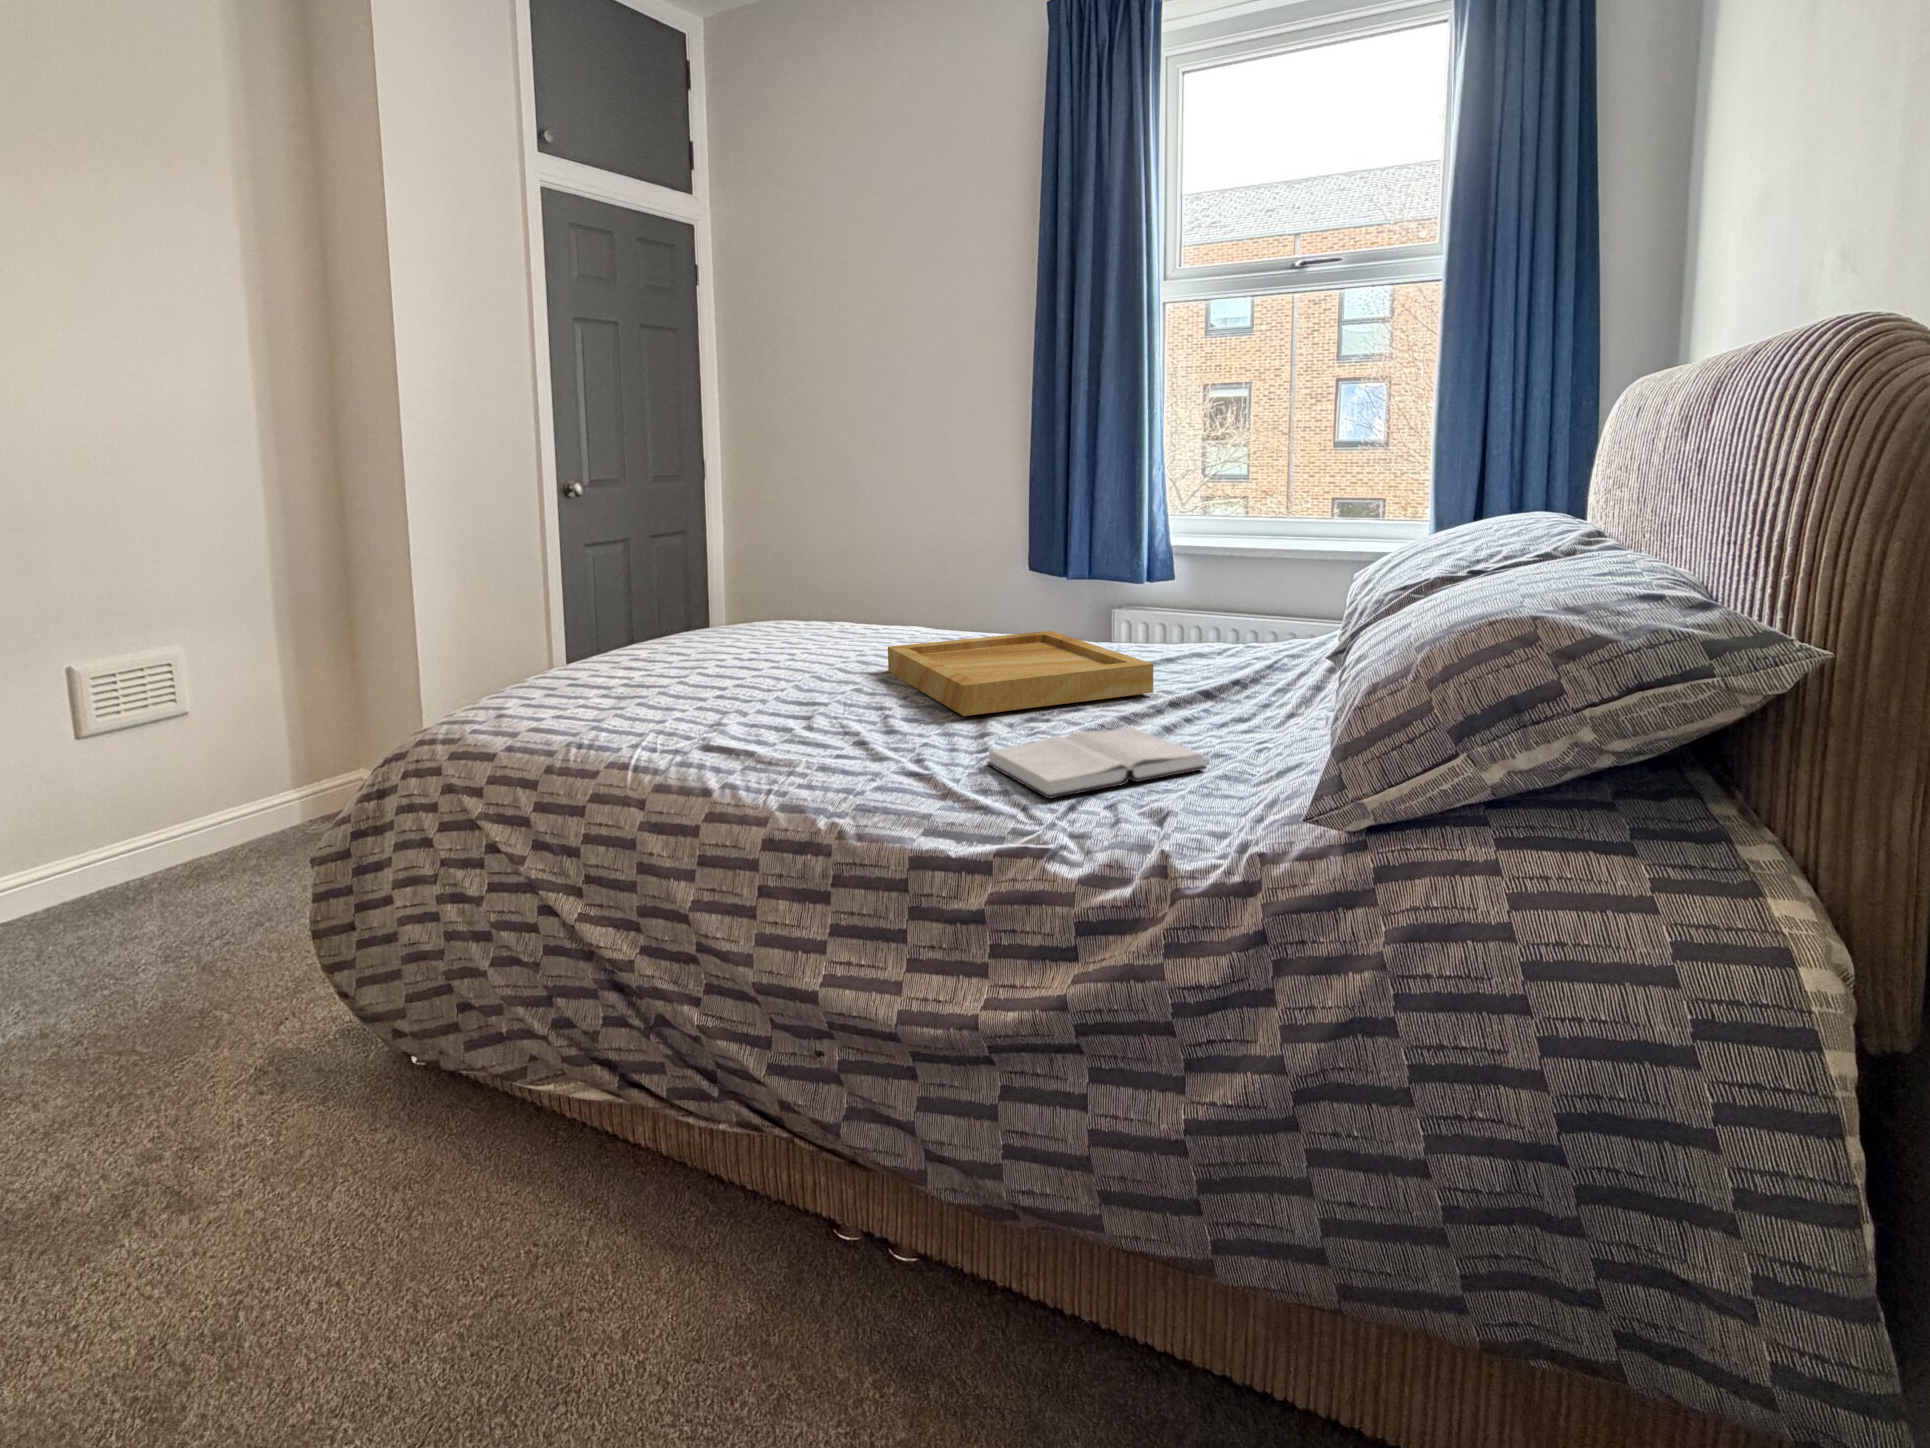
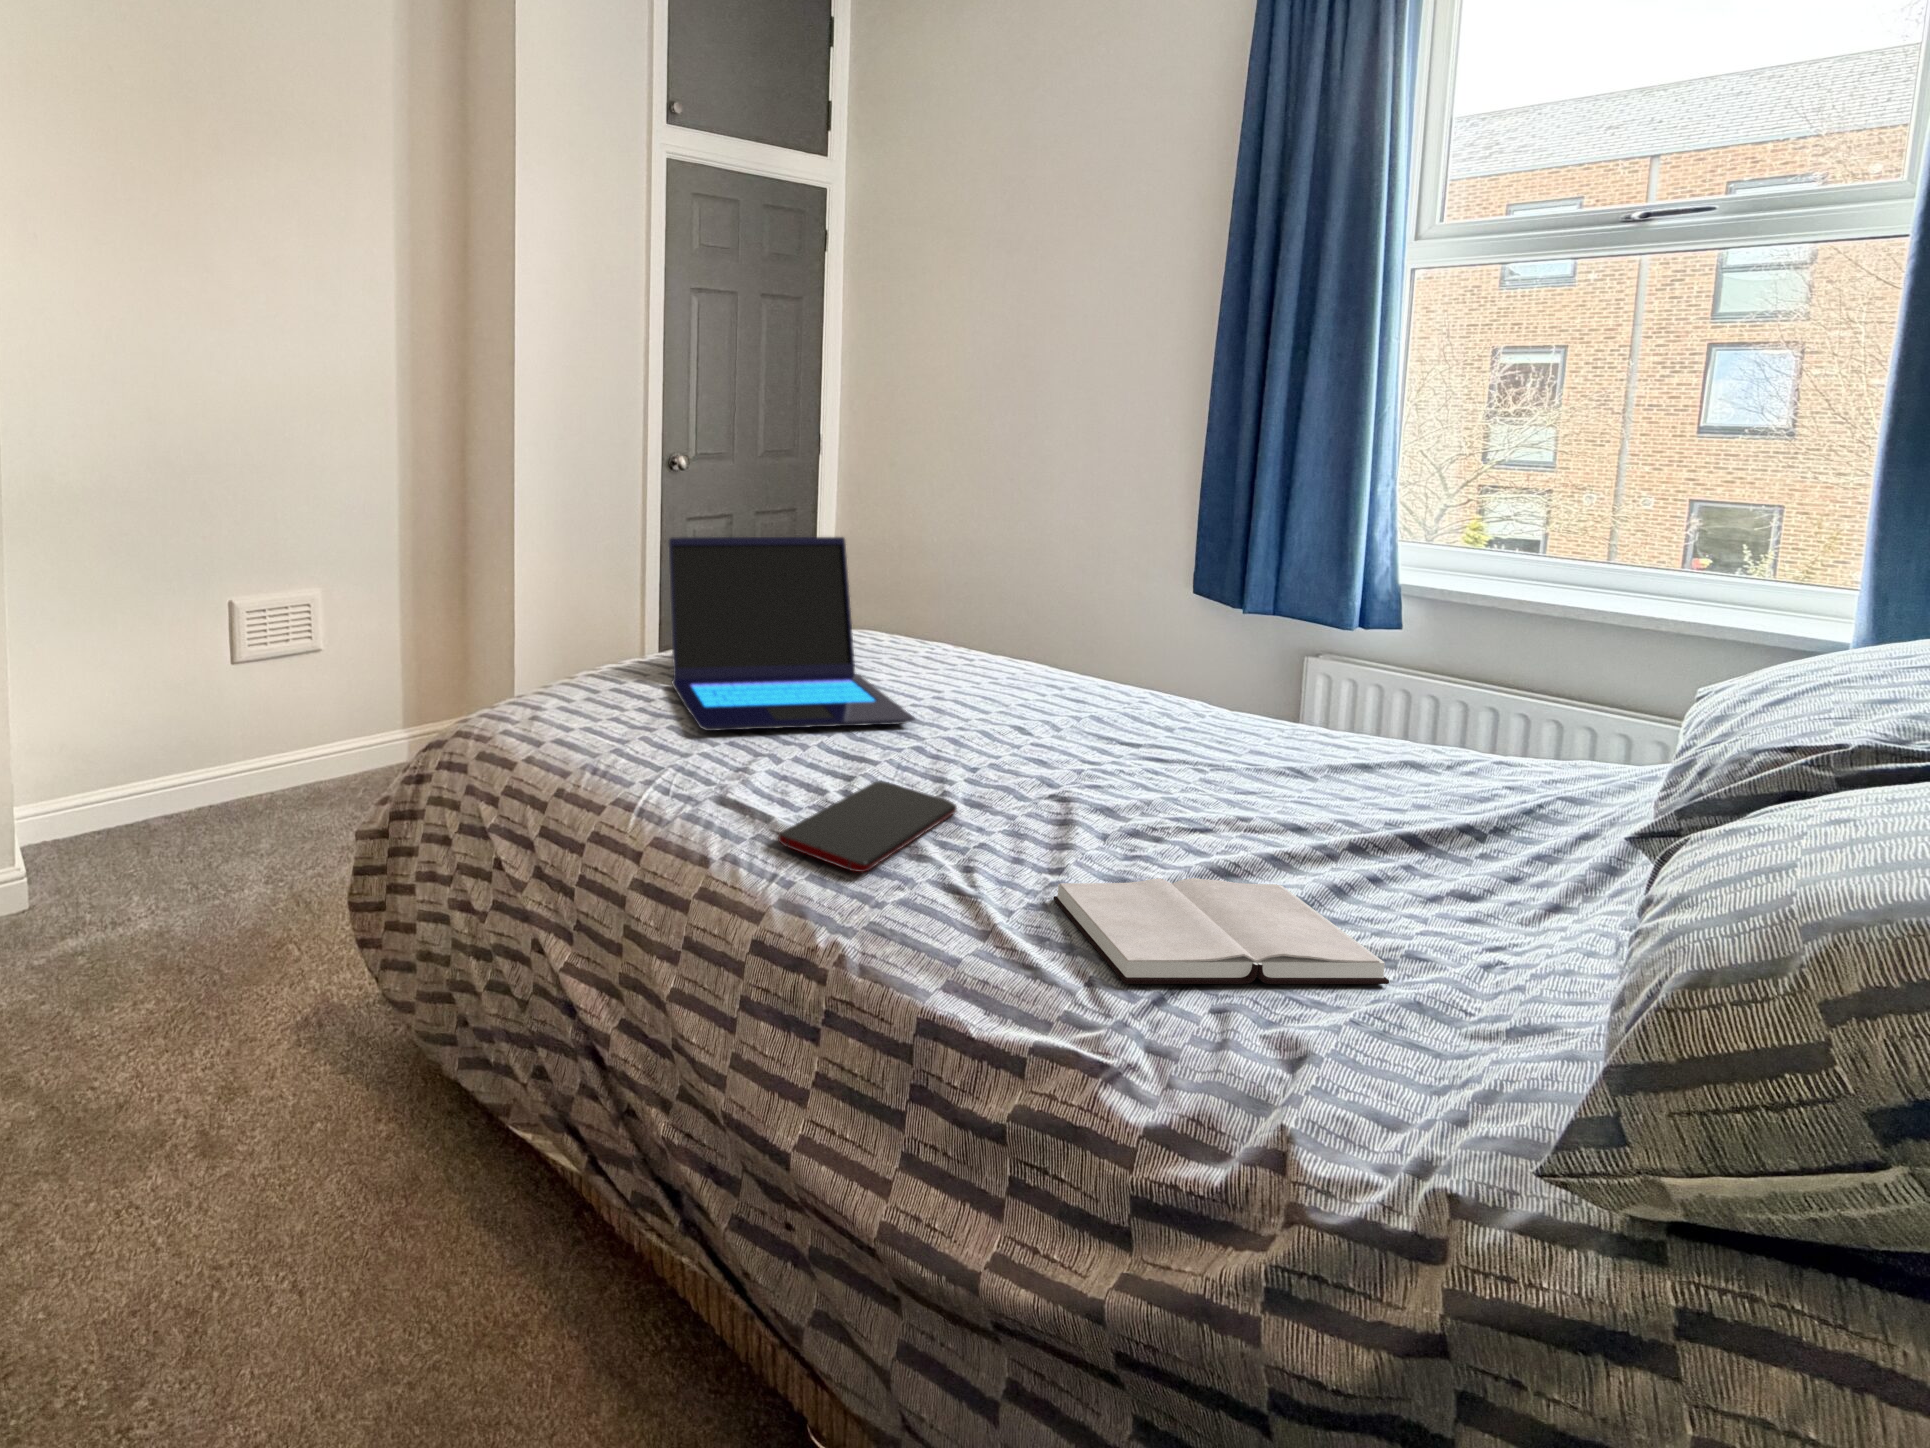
laptop: none [608,532,849,704] -> present [668,537,915,731]
tray: present [888,631,1153,716] -> none [967,693,1330,823]
smartphone: none [766,715,900,772] -> present [778,781,957,872]

